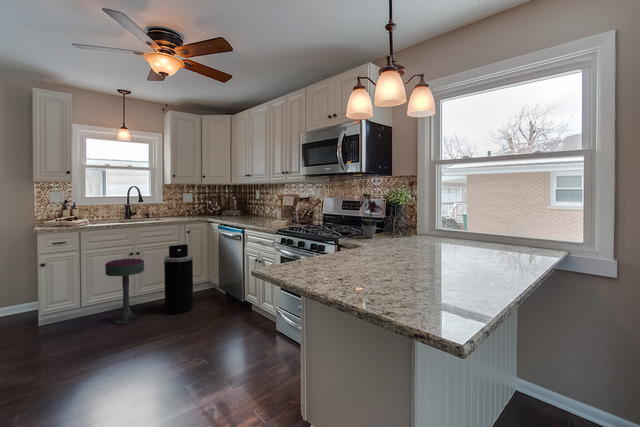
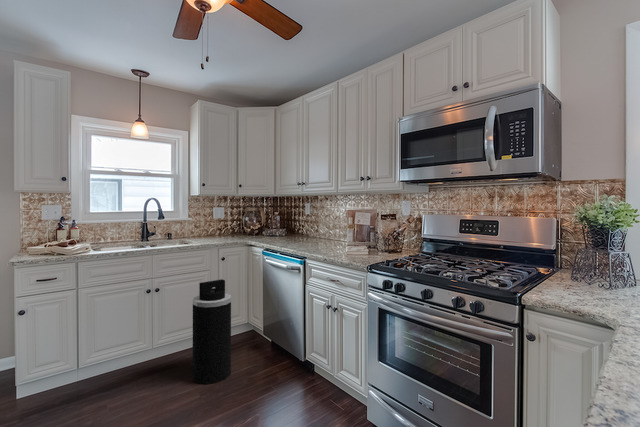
flower arrangement: present [359,193,382,238] -> none [532,203,604,288]
bar stool: present [105,258,144,324] -> none [109,301,165,404]

